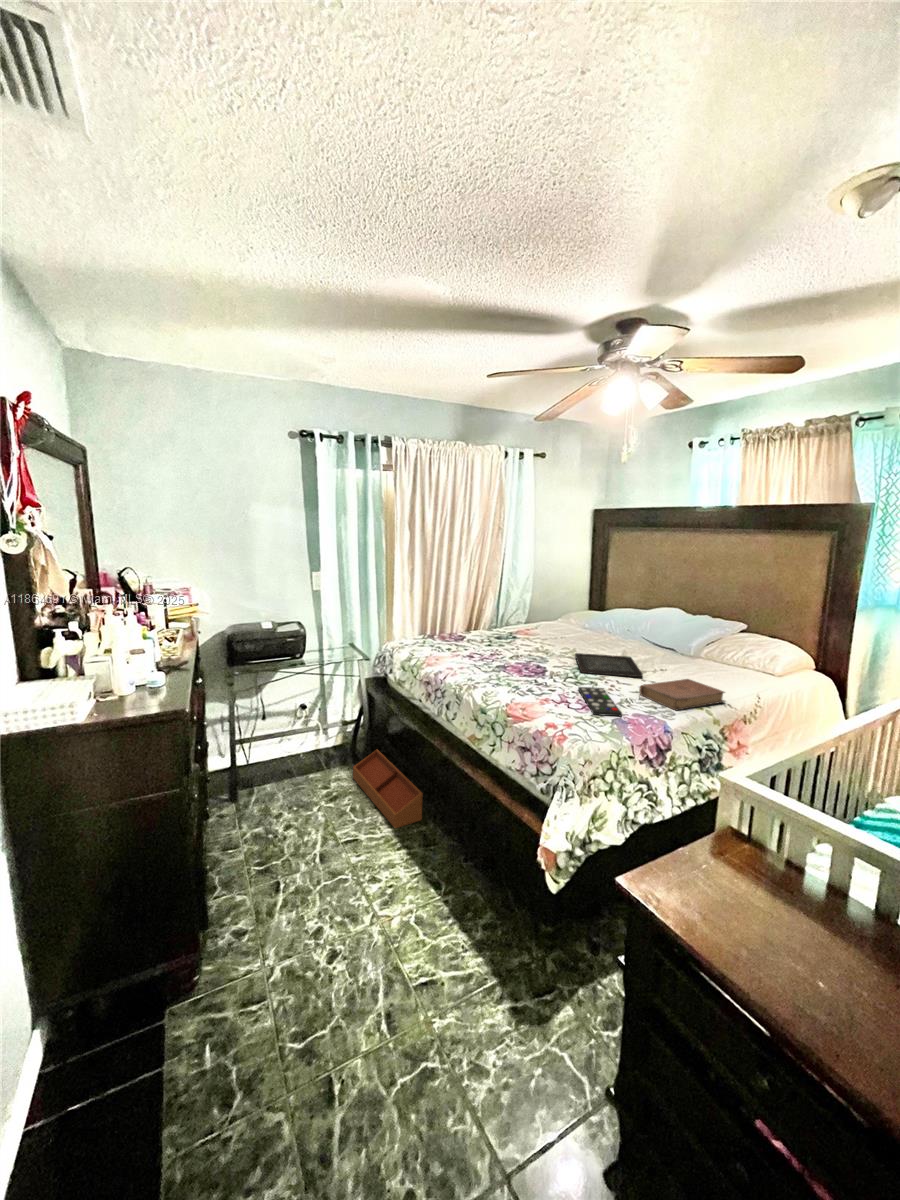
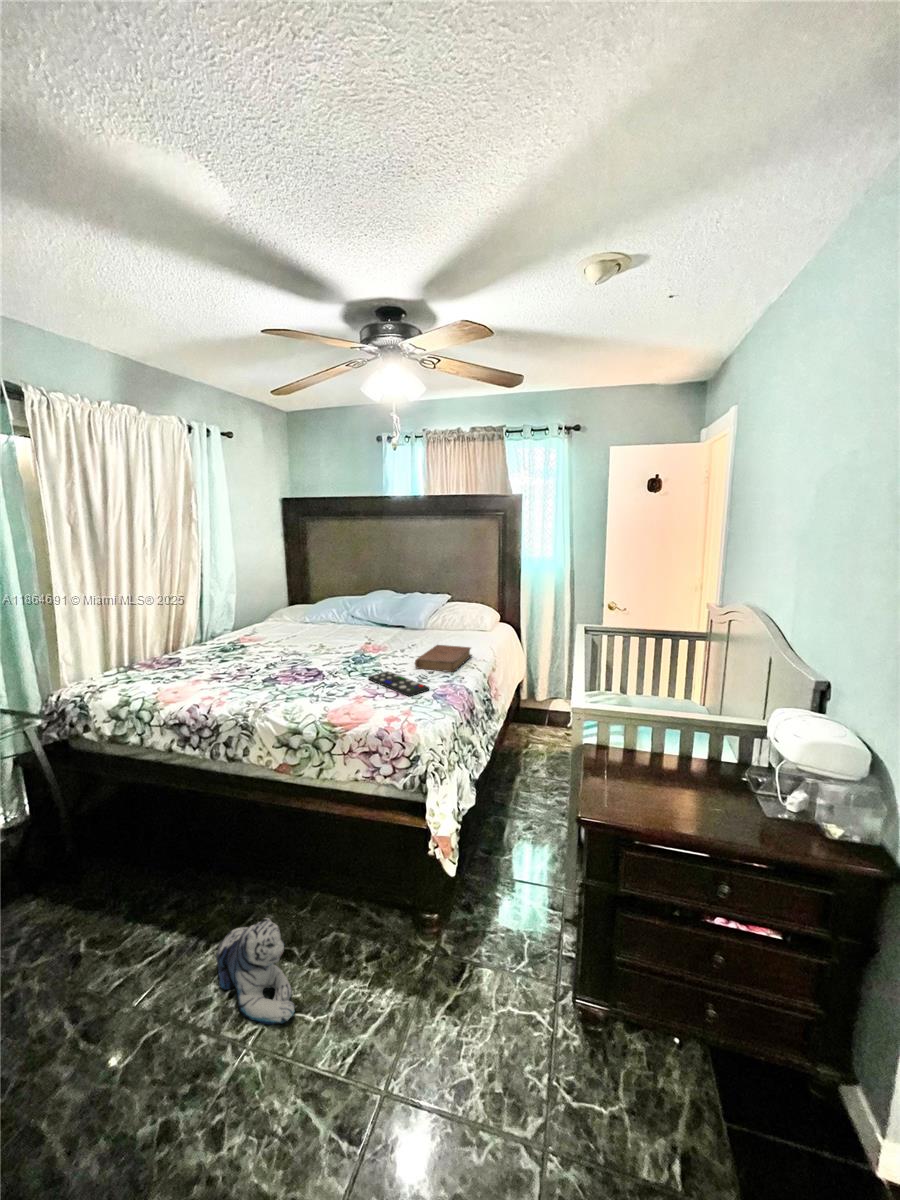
tray: present [575,653,643,677] -> none [323,639,399,663]
storage bin: present [353,750,423,828] -> none [57,843,208,926]
plush toy: none [388,844,440,925] -> present [216,918,295,1024]

